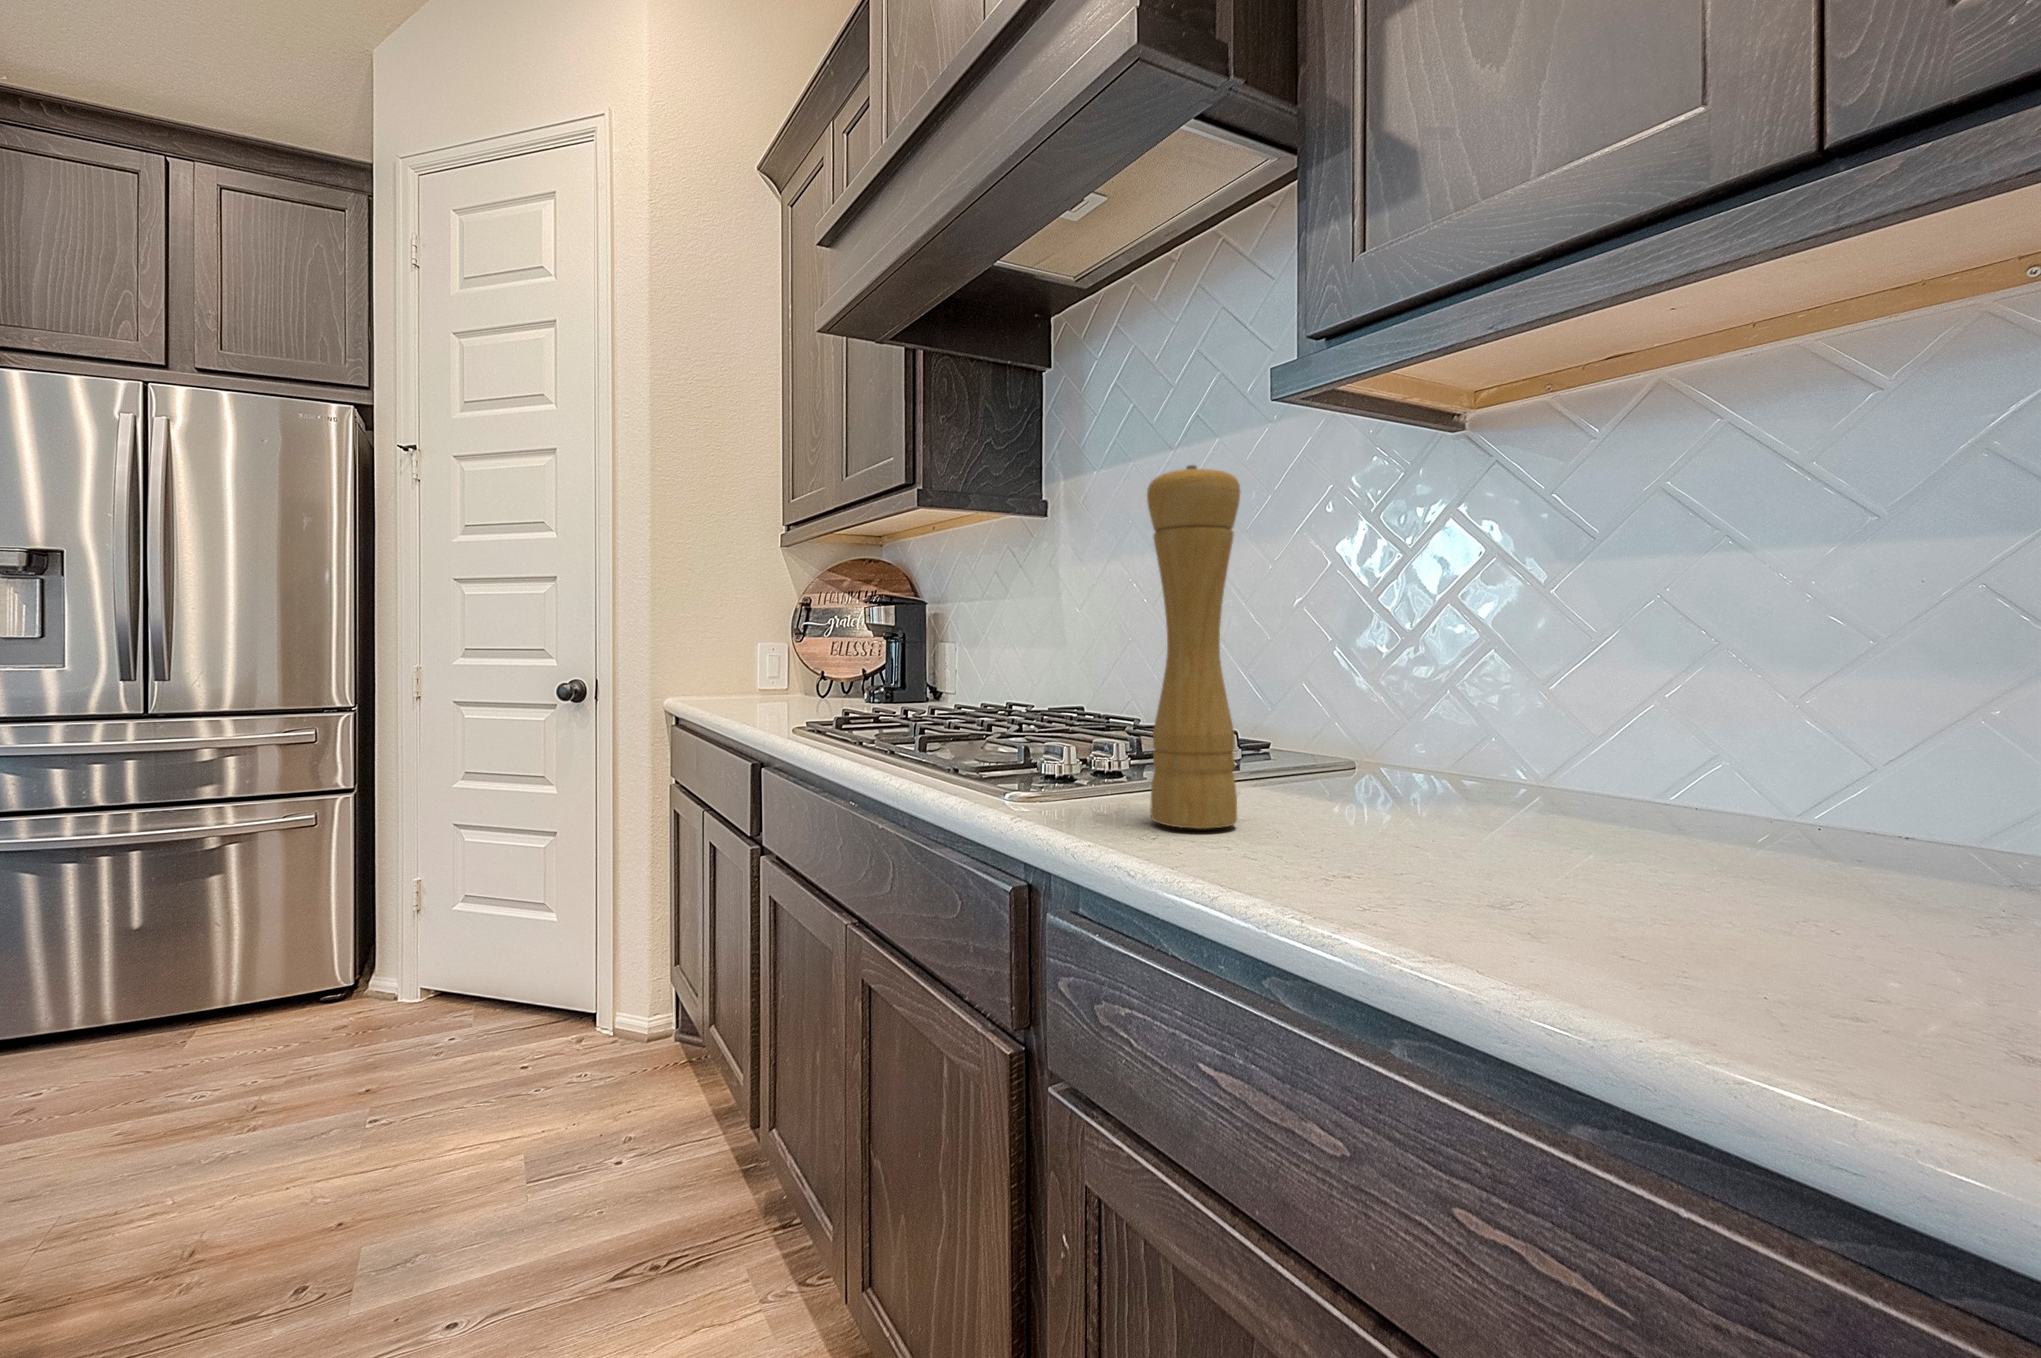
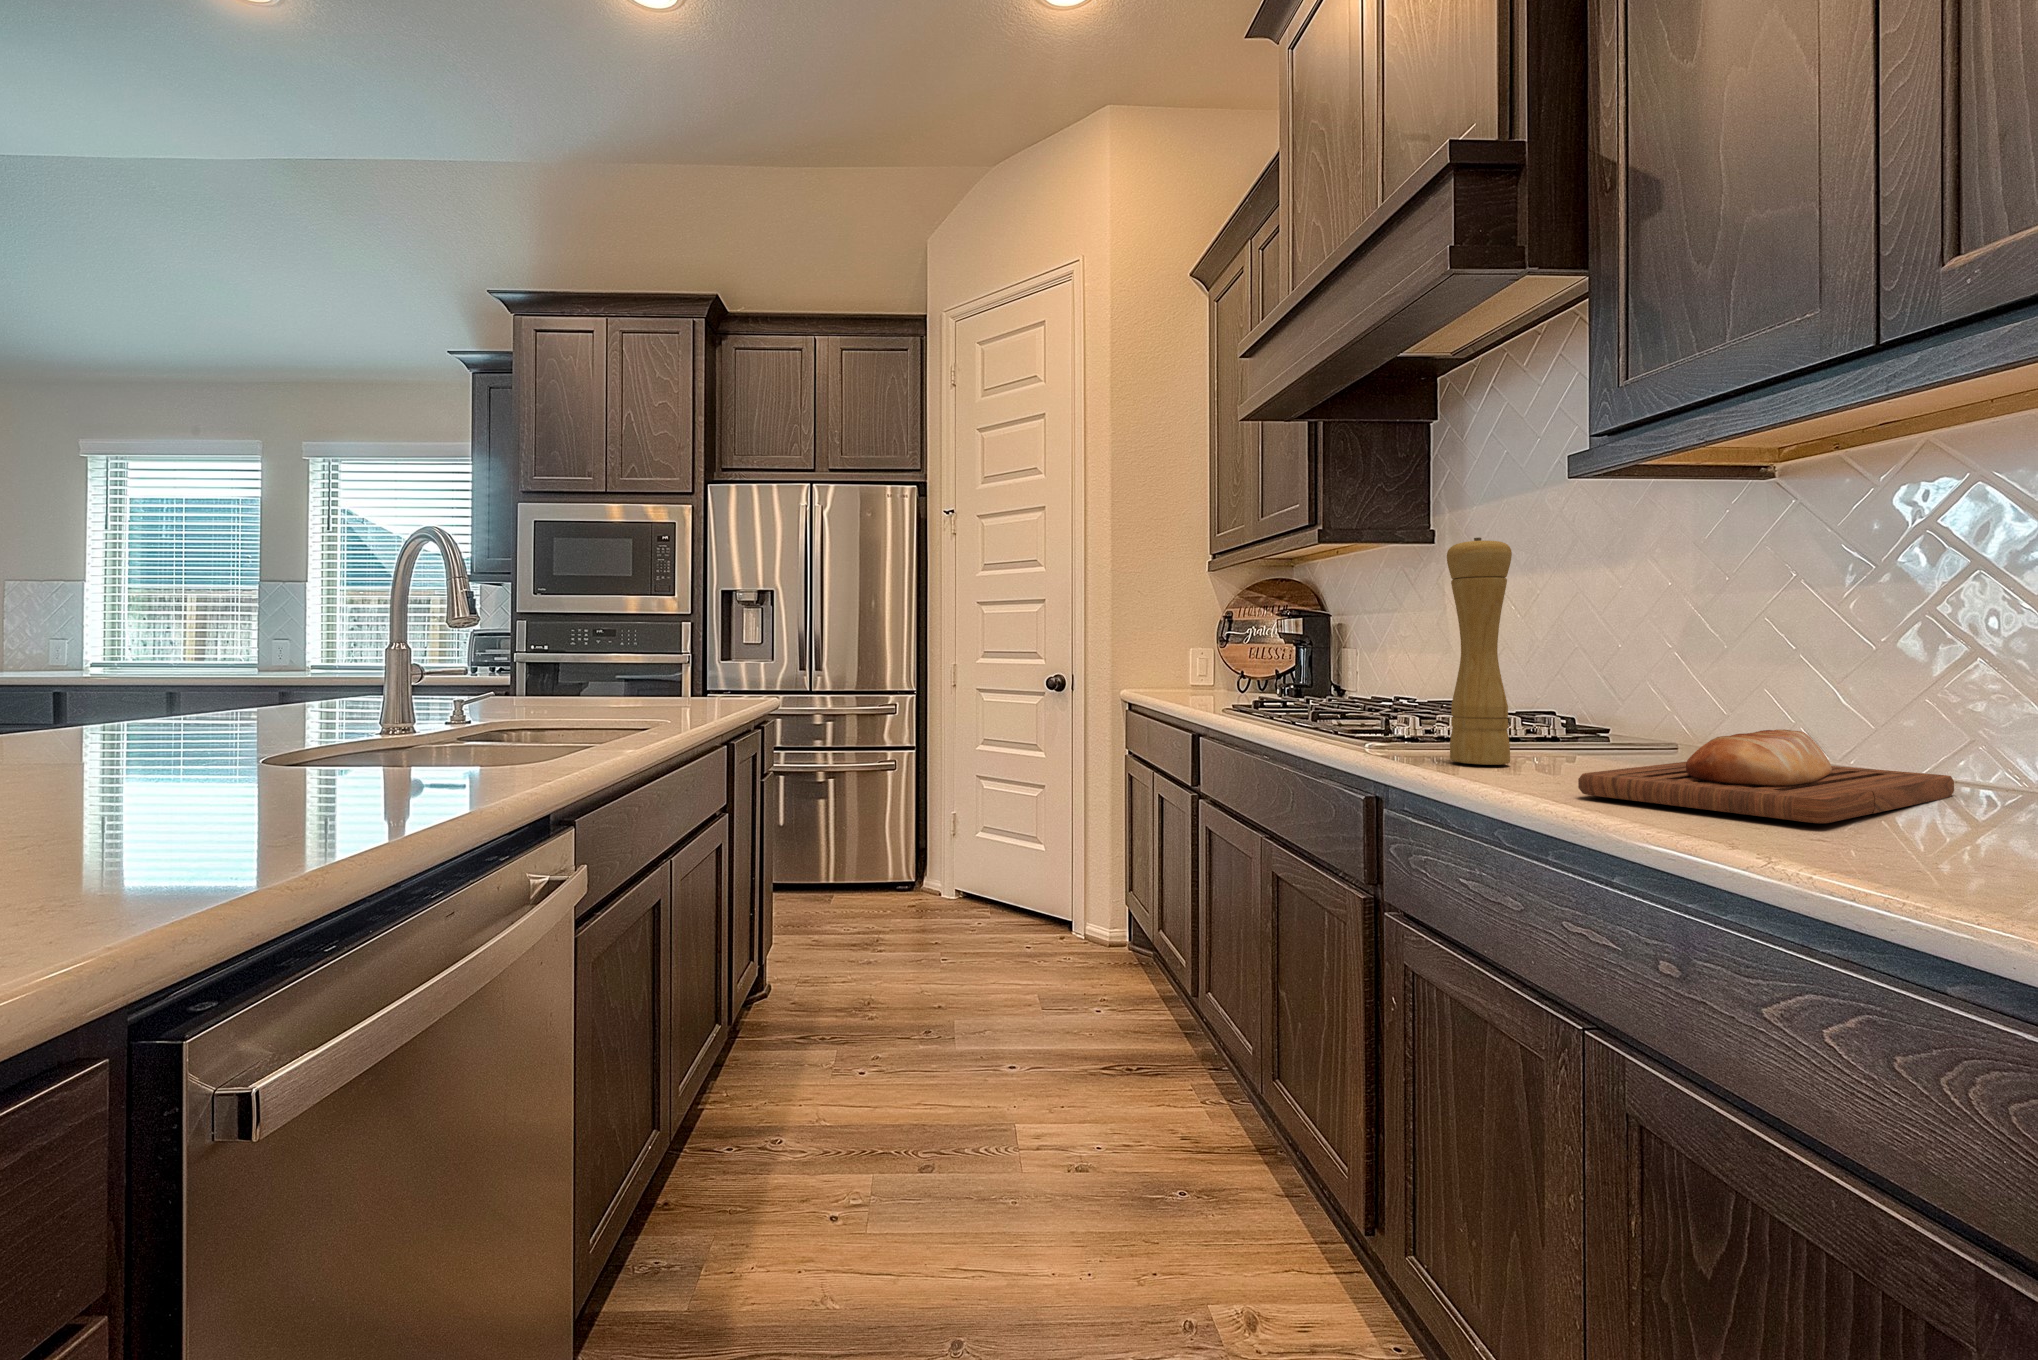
bread loaf: none [1424,762,1892,966] -> present [1578,730,1954,823]

